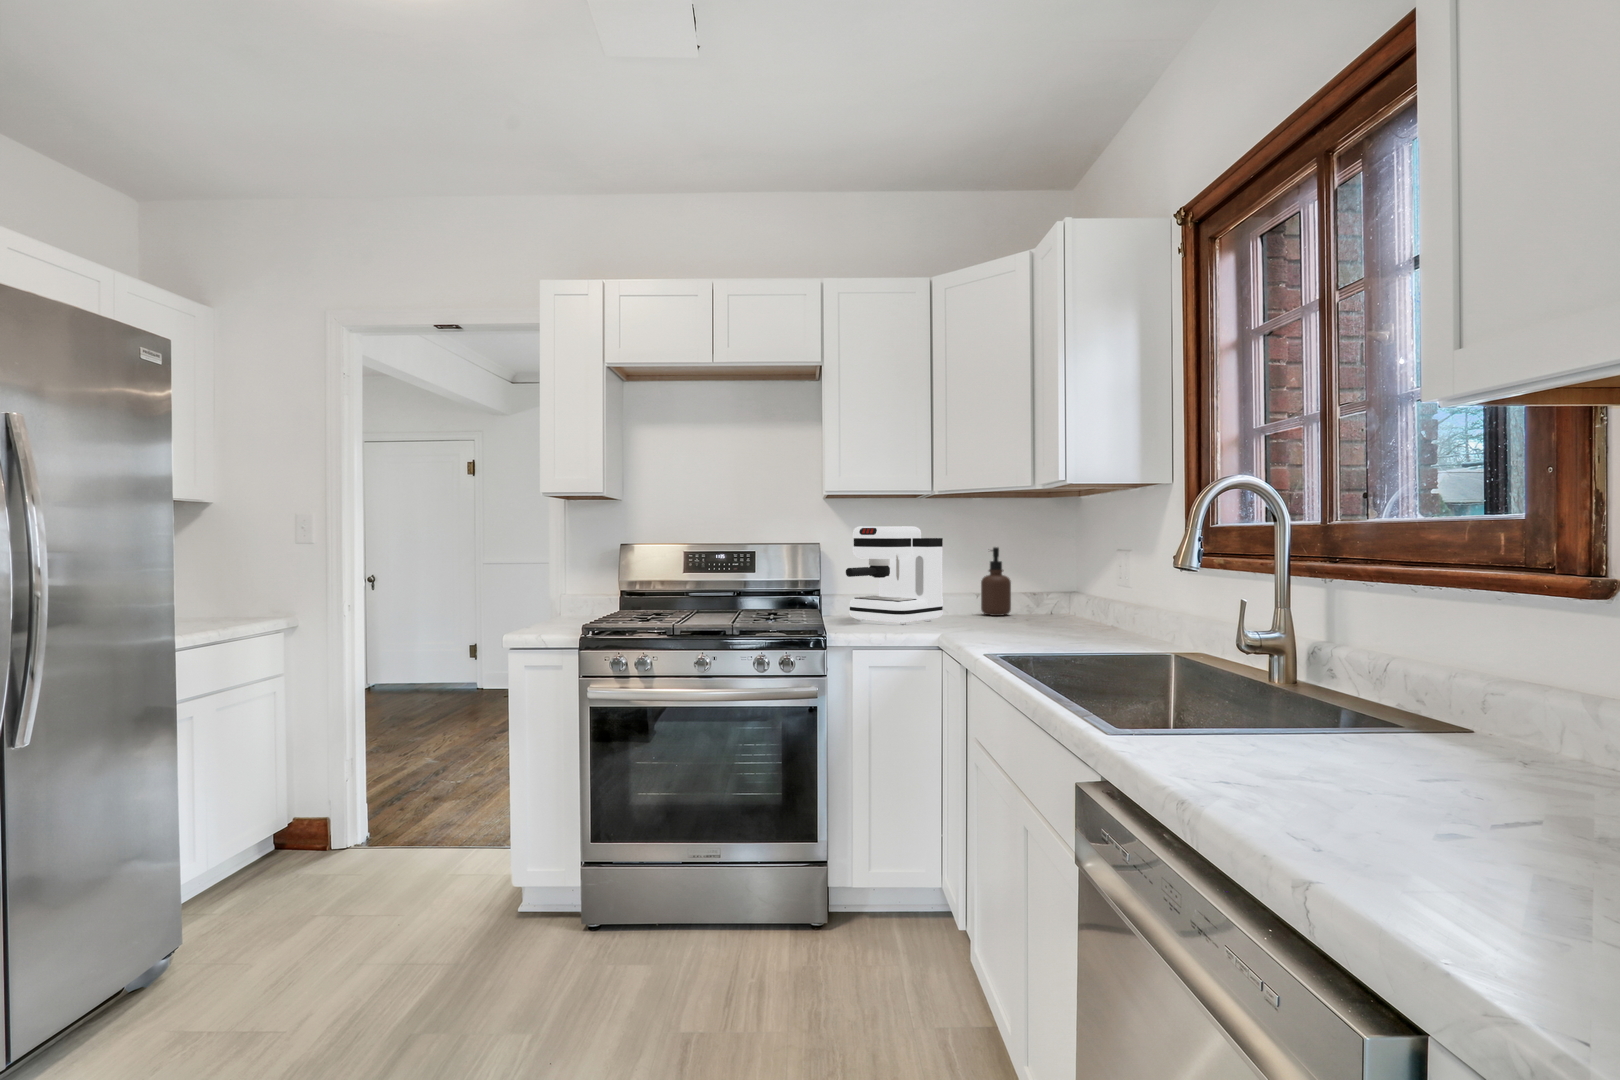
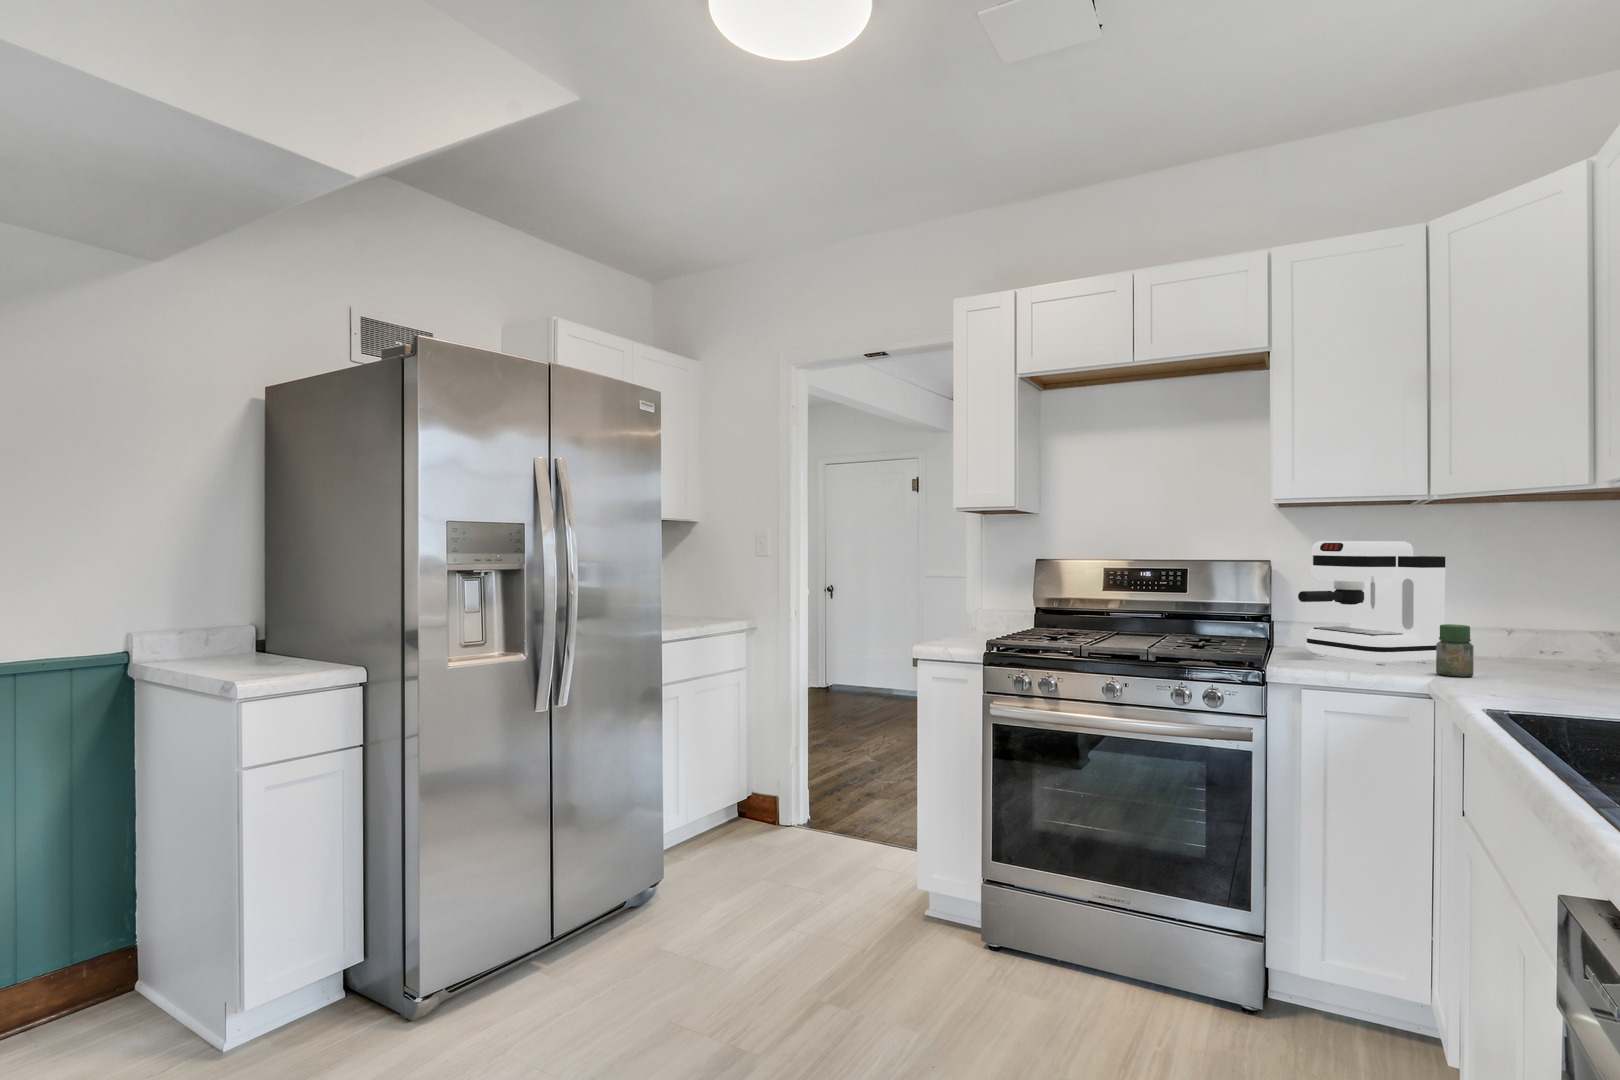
soap dispenser: present [981,547,1011,616] -> none [1515,570,1566,663]
jar: none [943,590,966,630] -> present [1436,624,1474,677]

